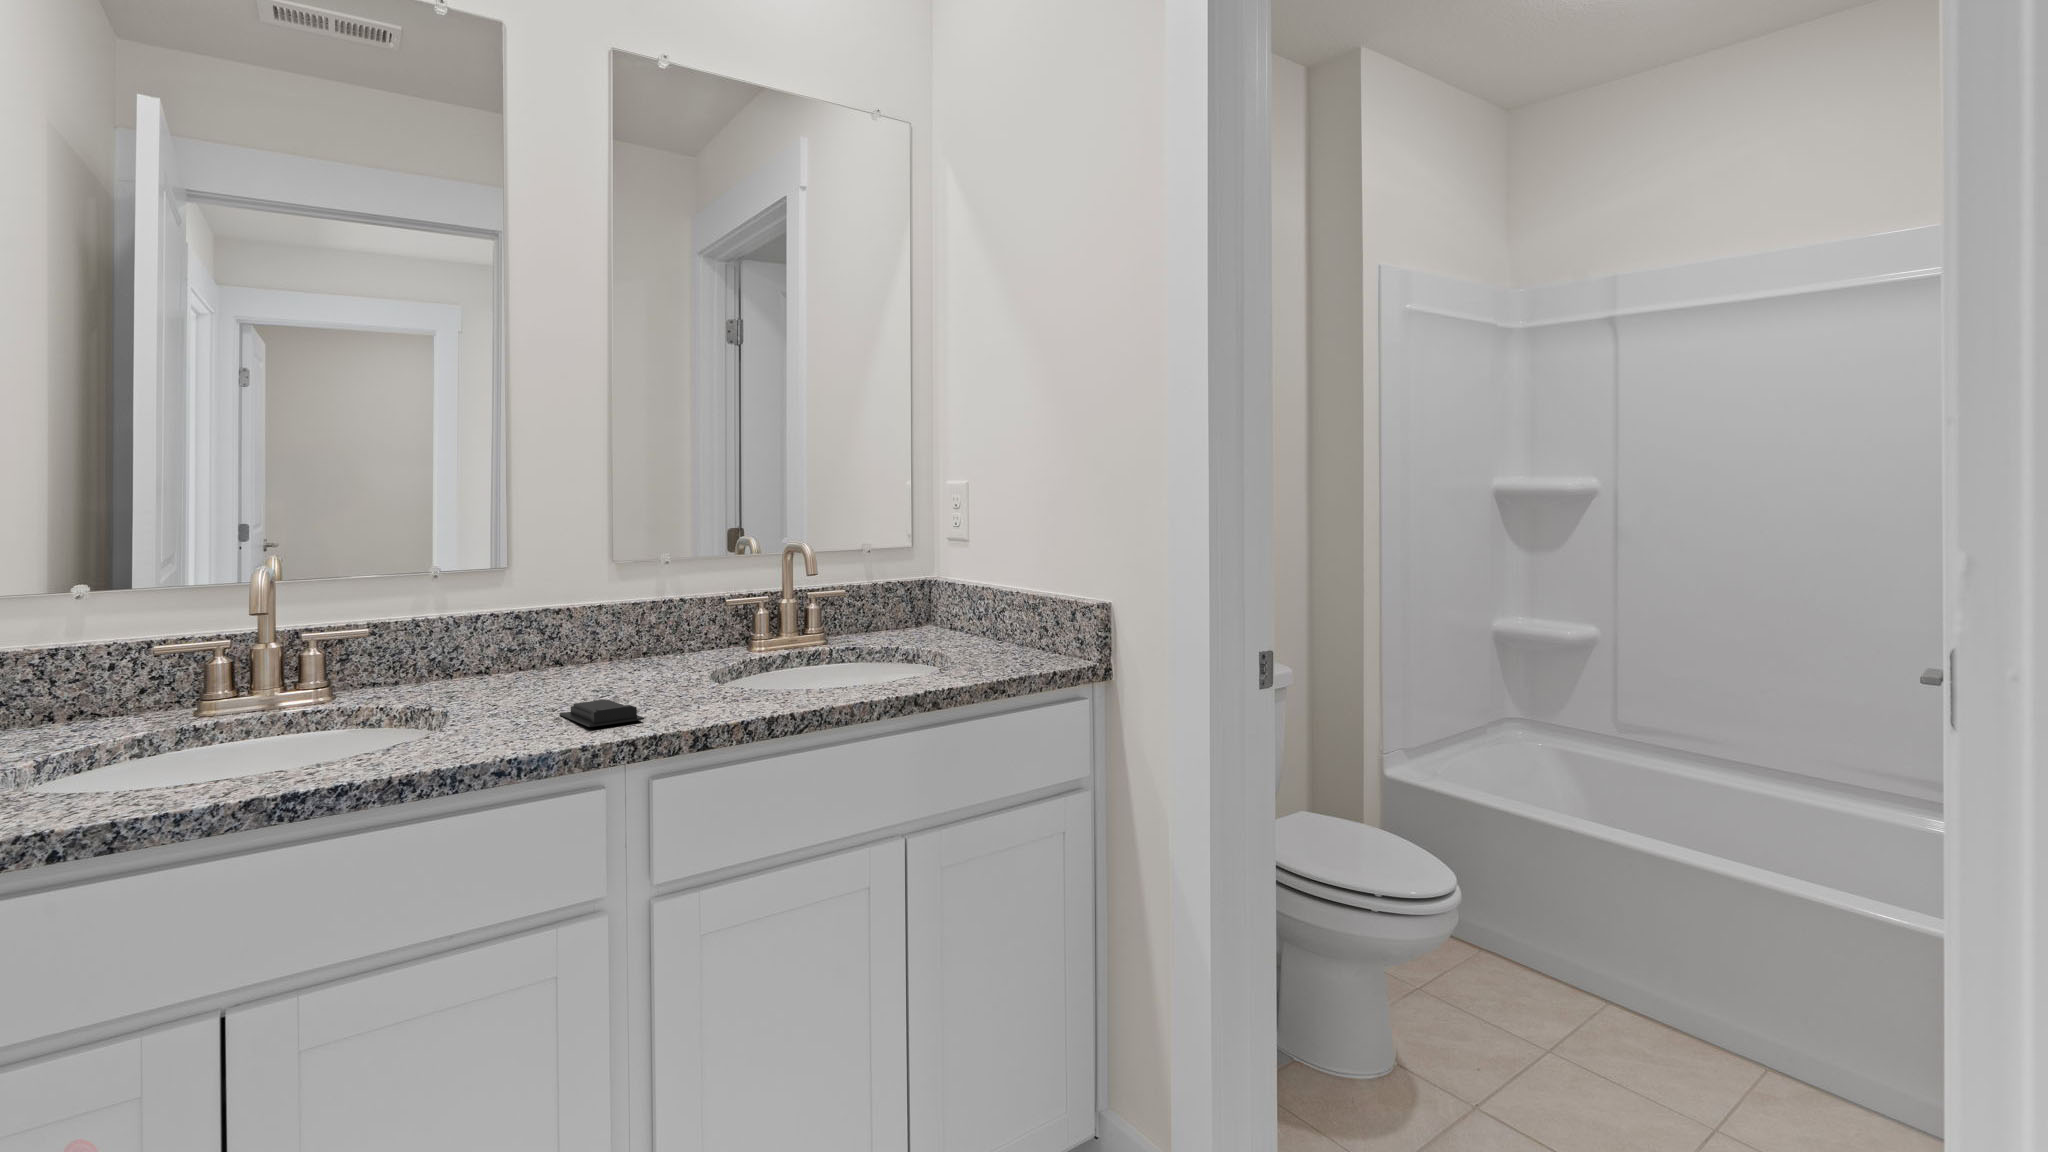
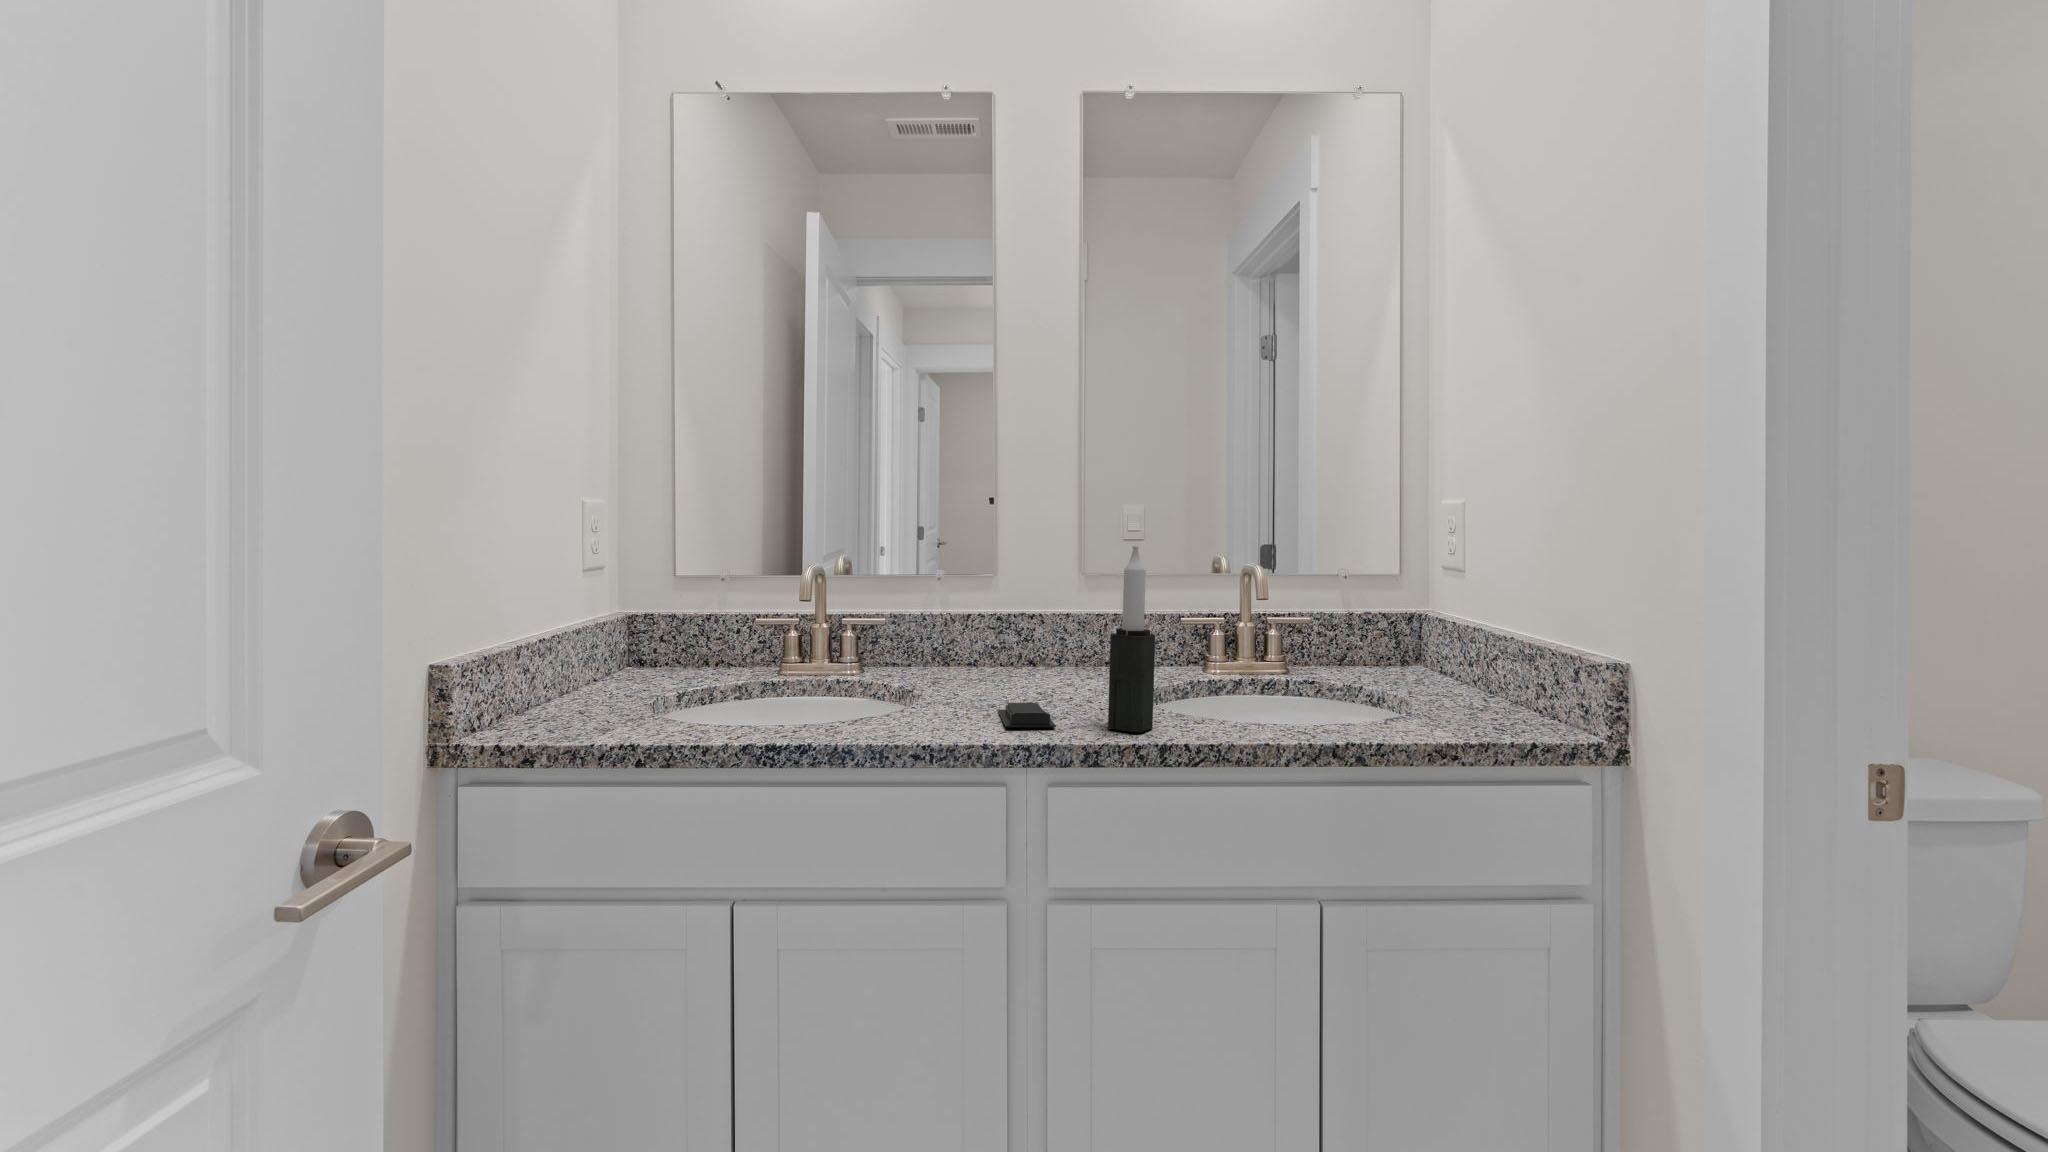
candle: none [695,524,743,713] -> present [1108,544,1155,732]

